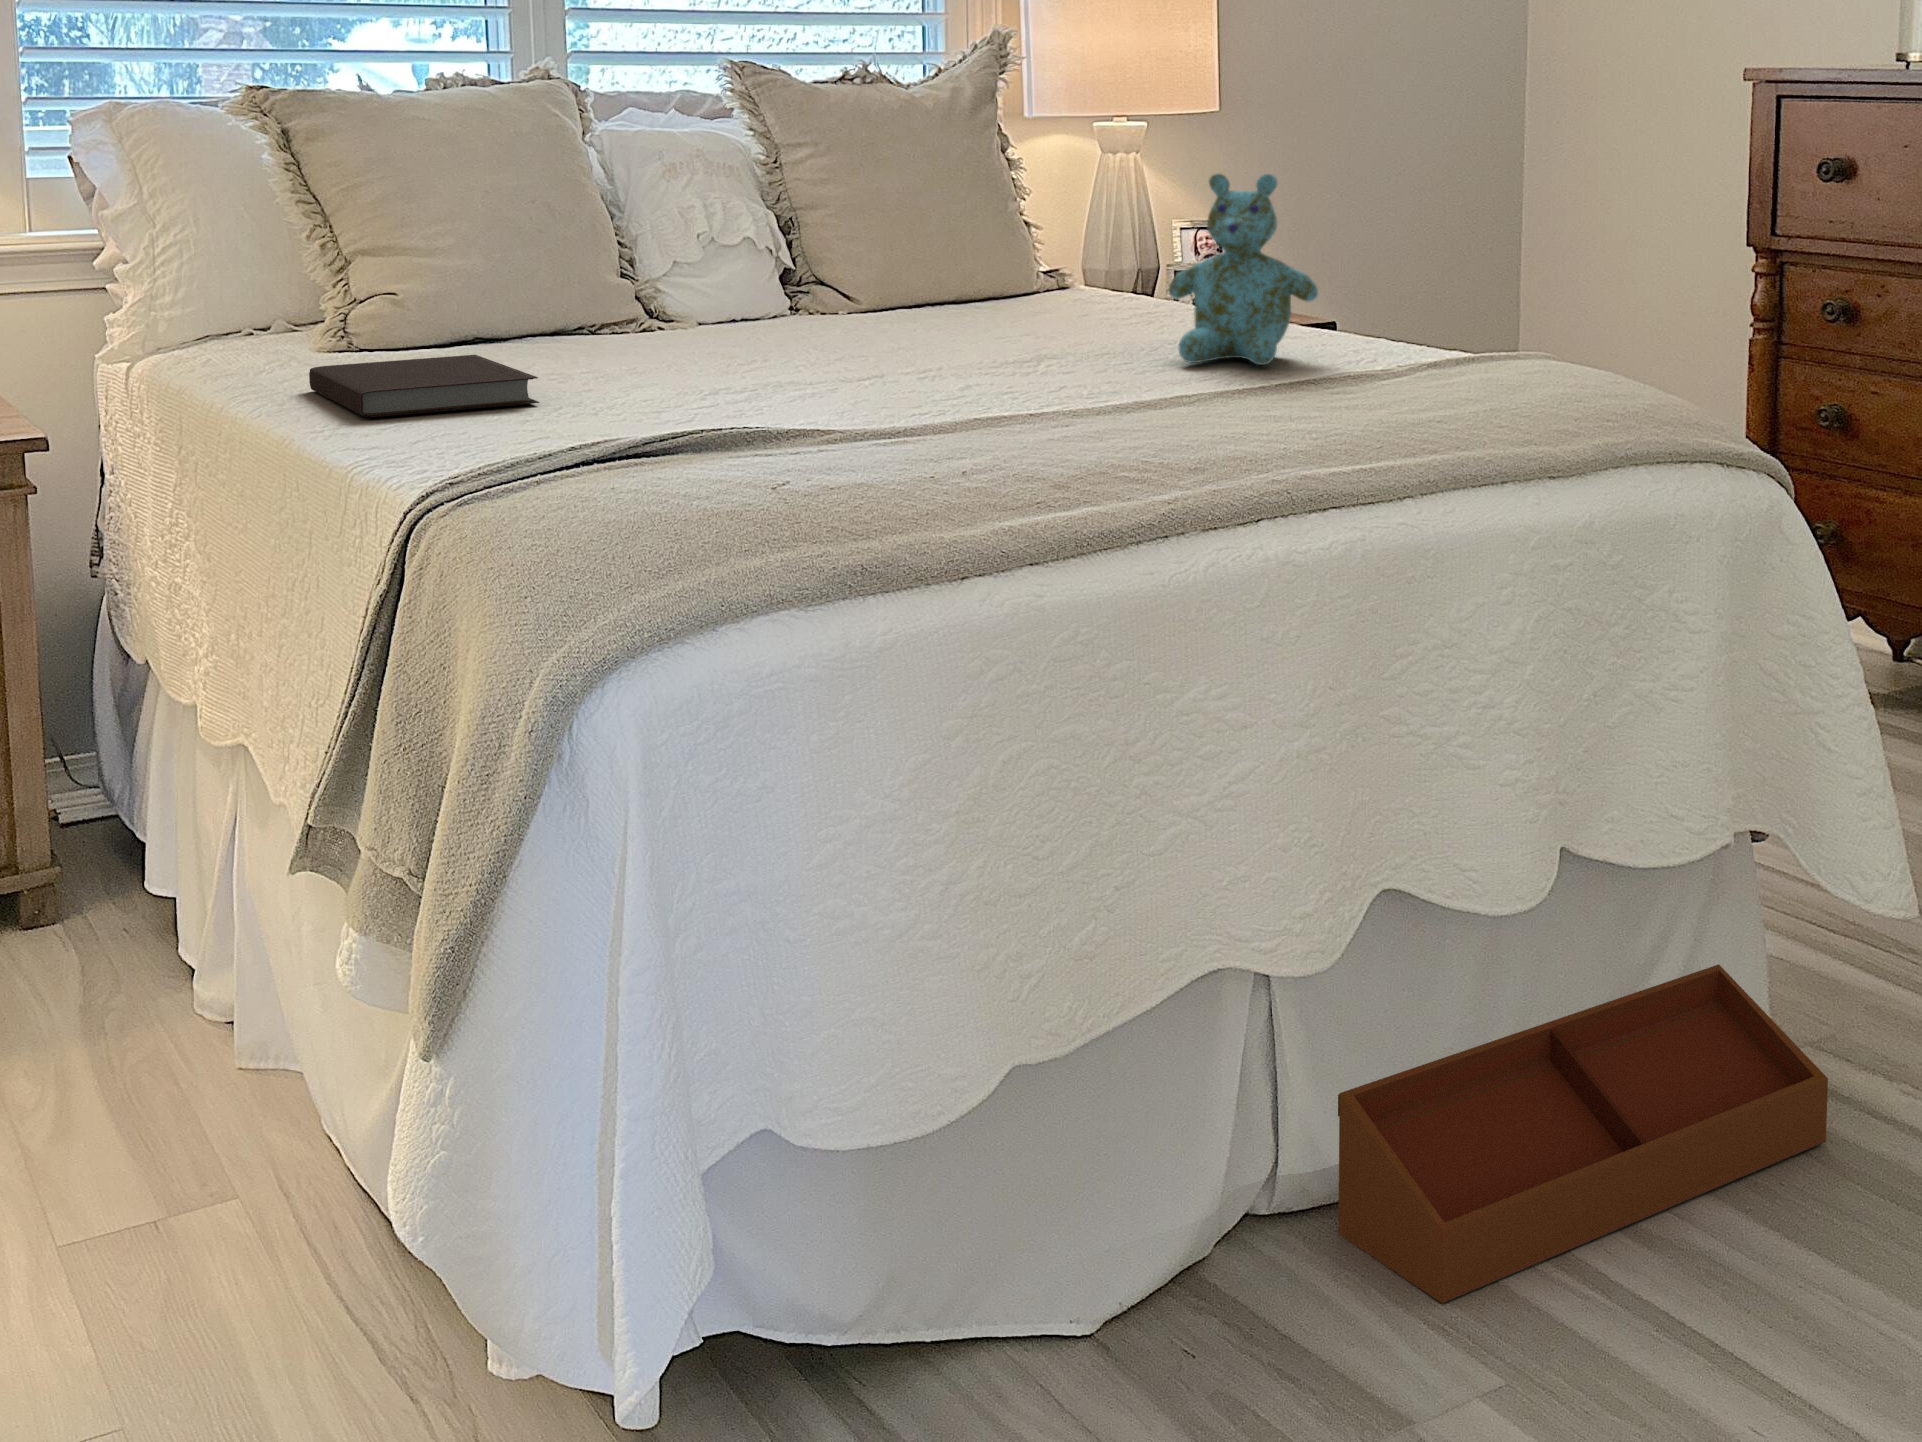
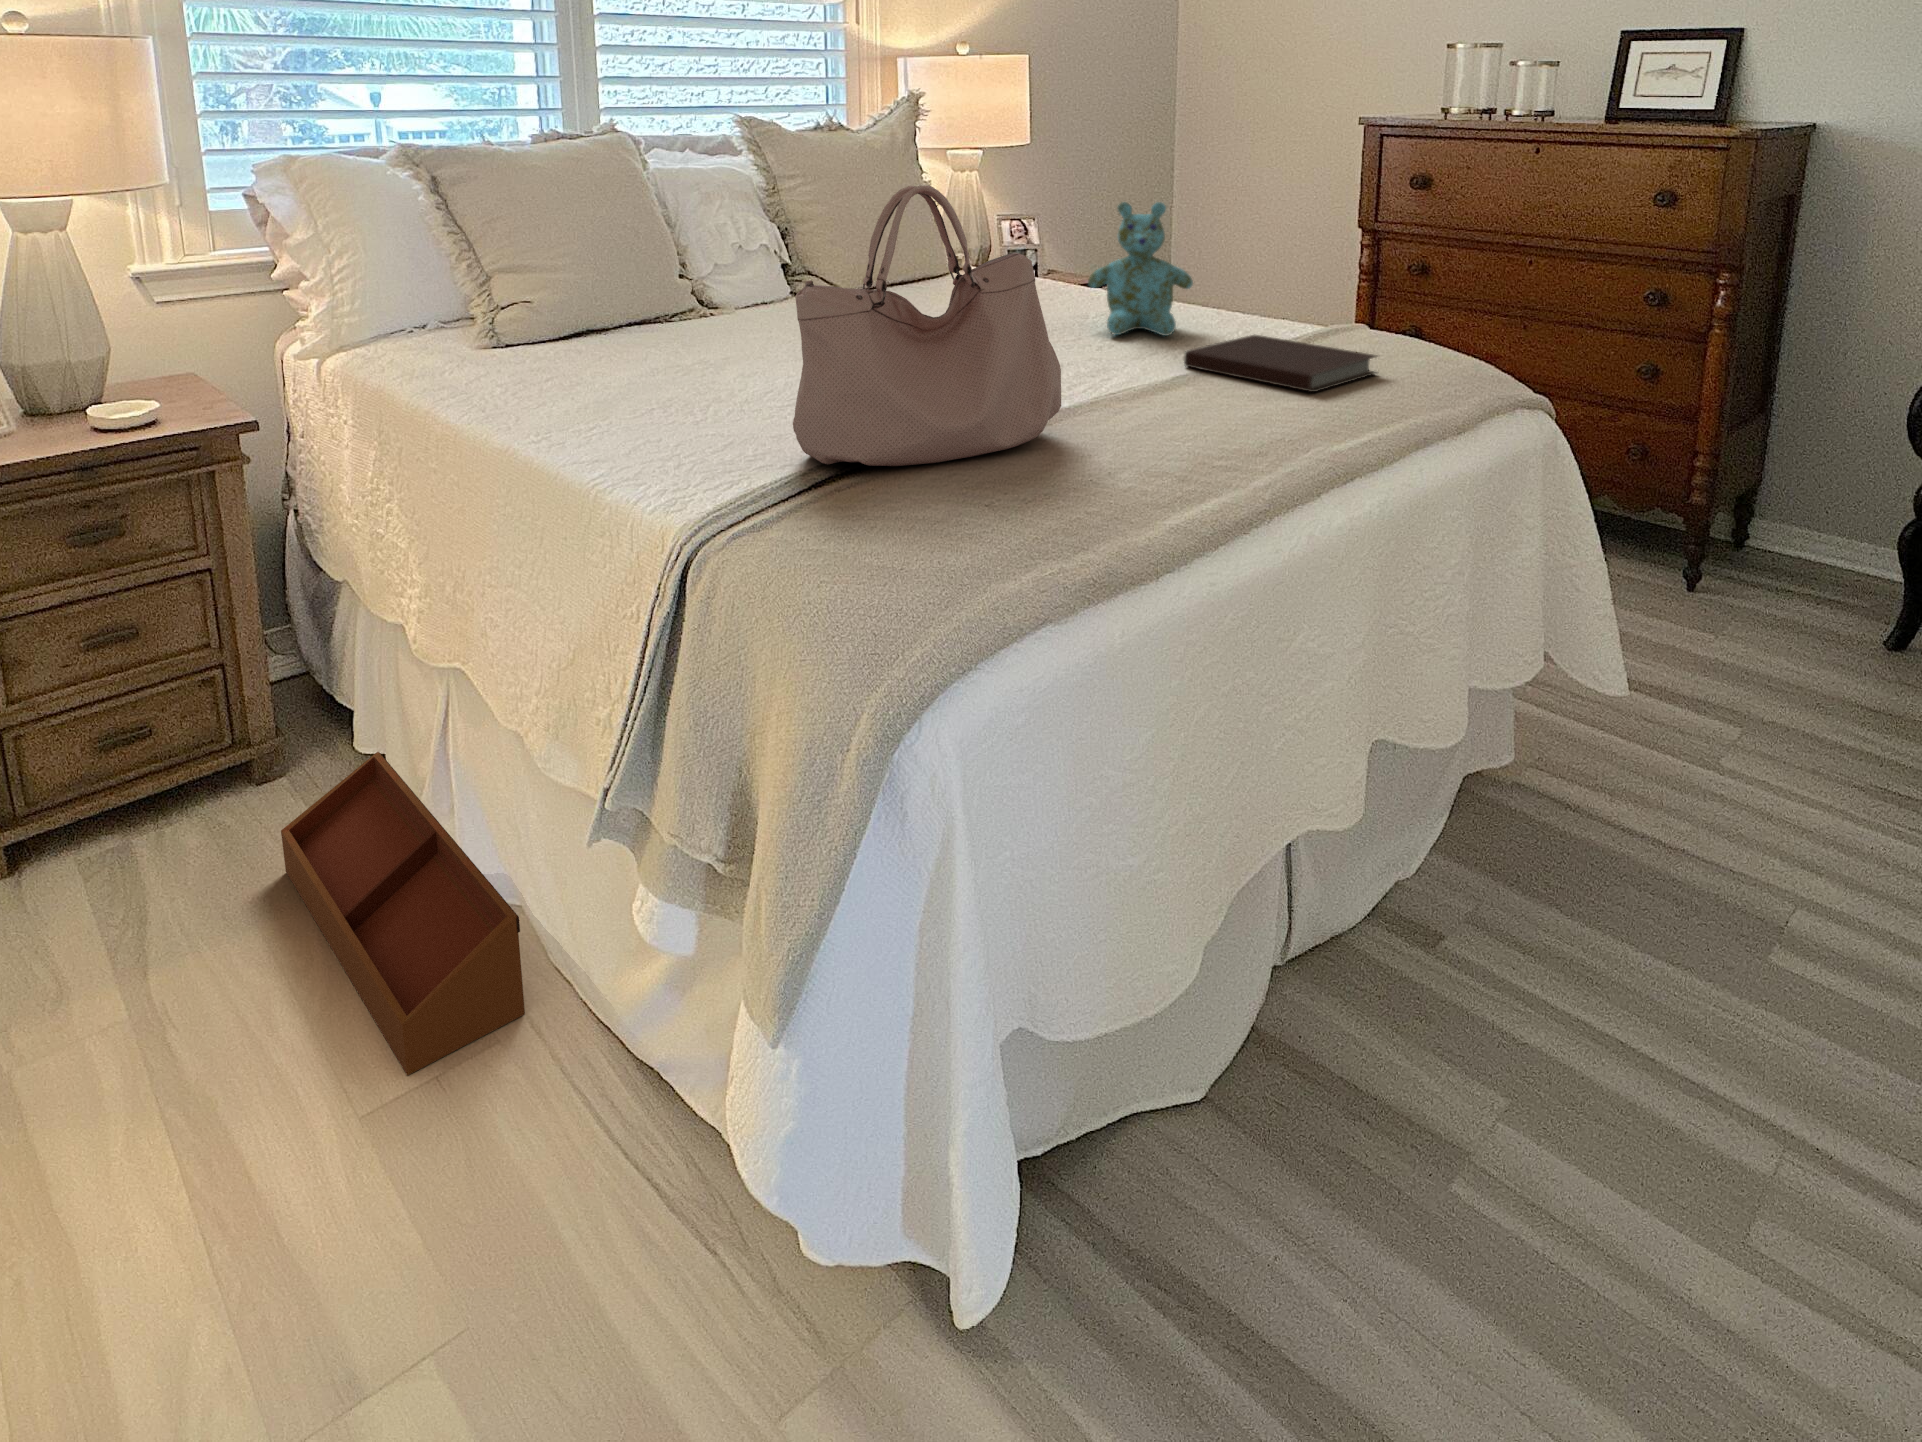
handbag: none [594,118,967,468] -> present [793,185,1061,466]
notebook: present [309,355,539,417] -> present [1184,335,1377,392]
storage bin: present [1338,964,1828,1303] -> present [281,752,525,1075]

